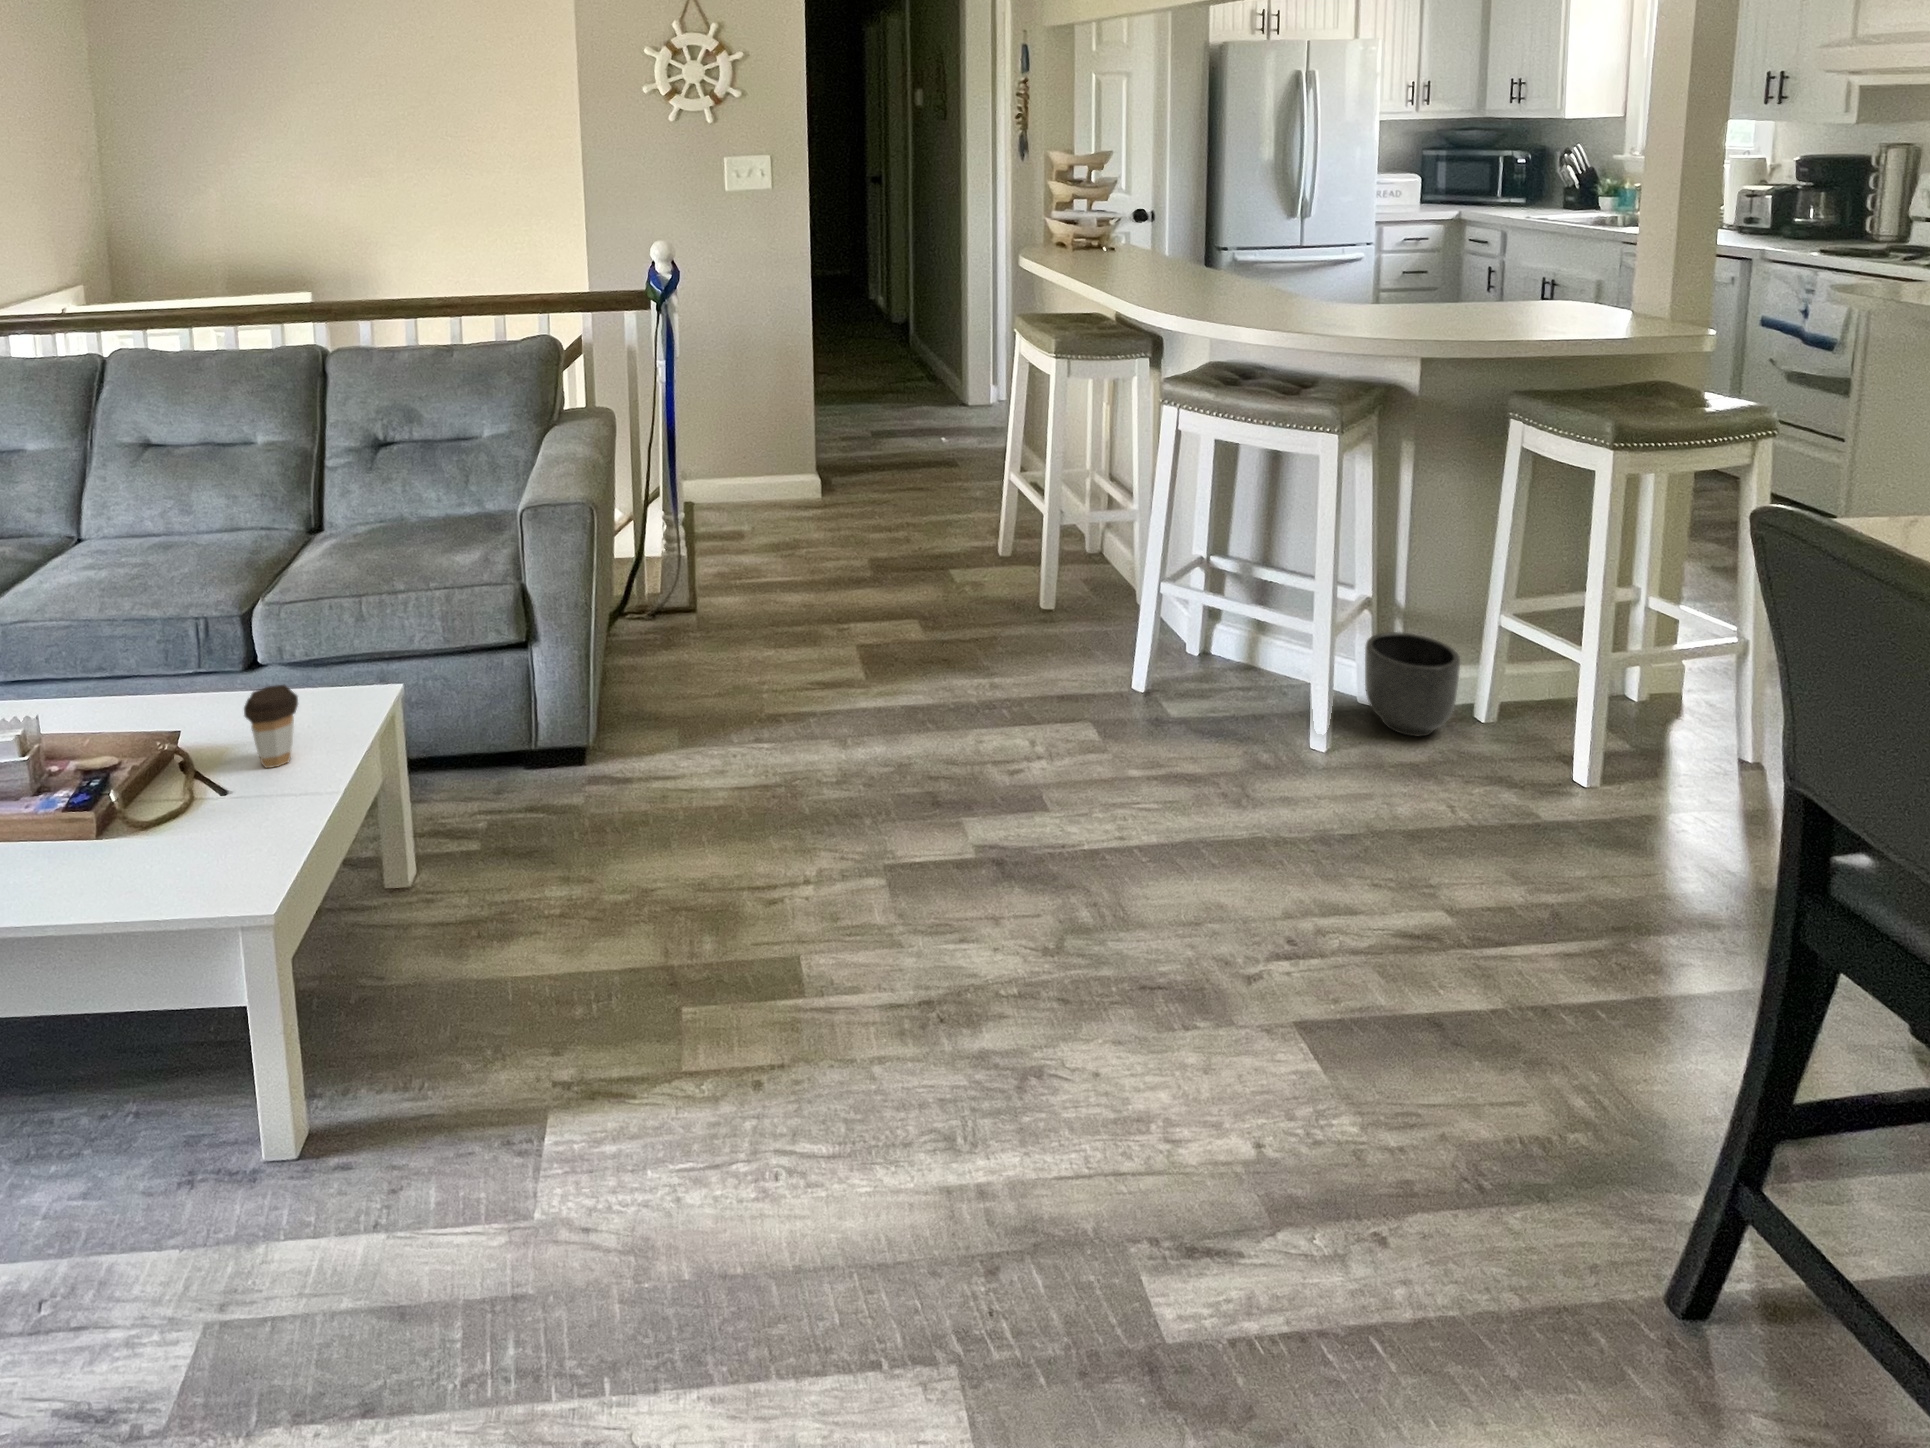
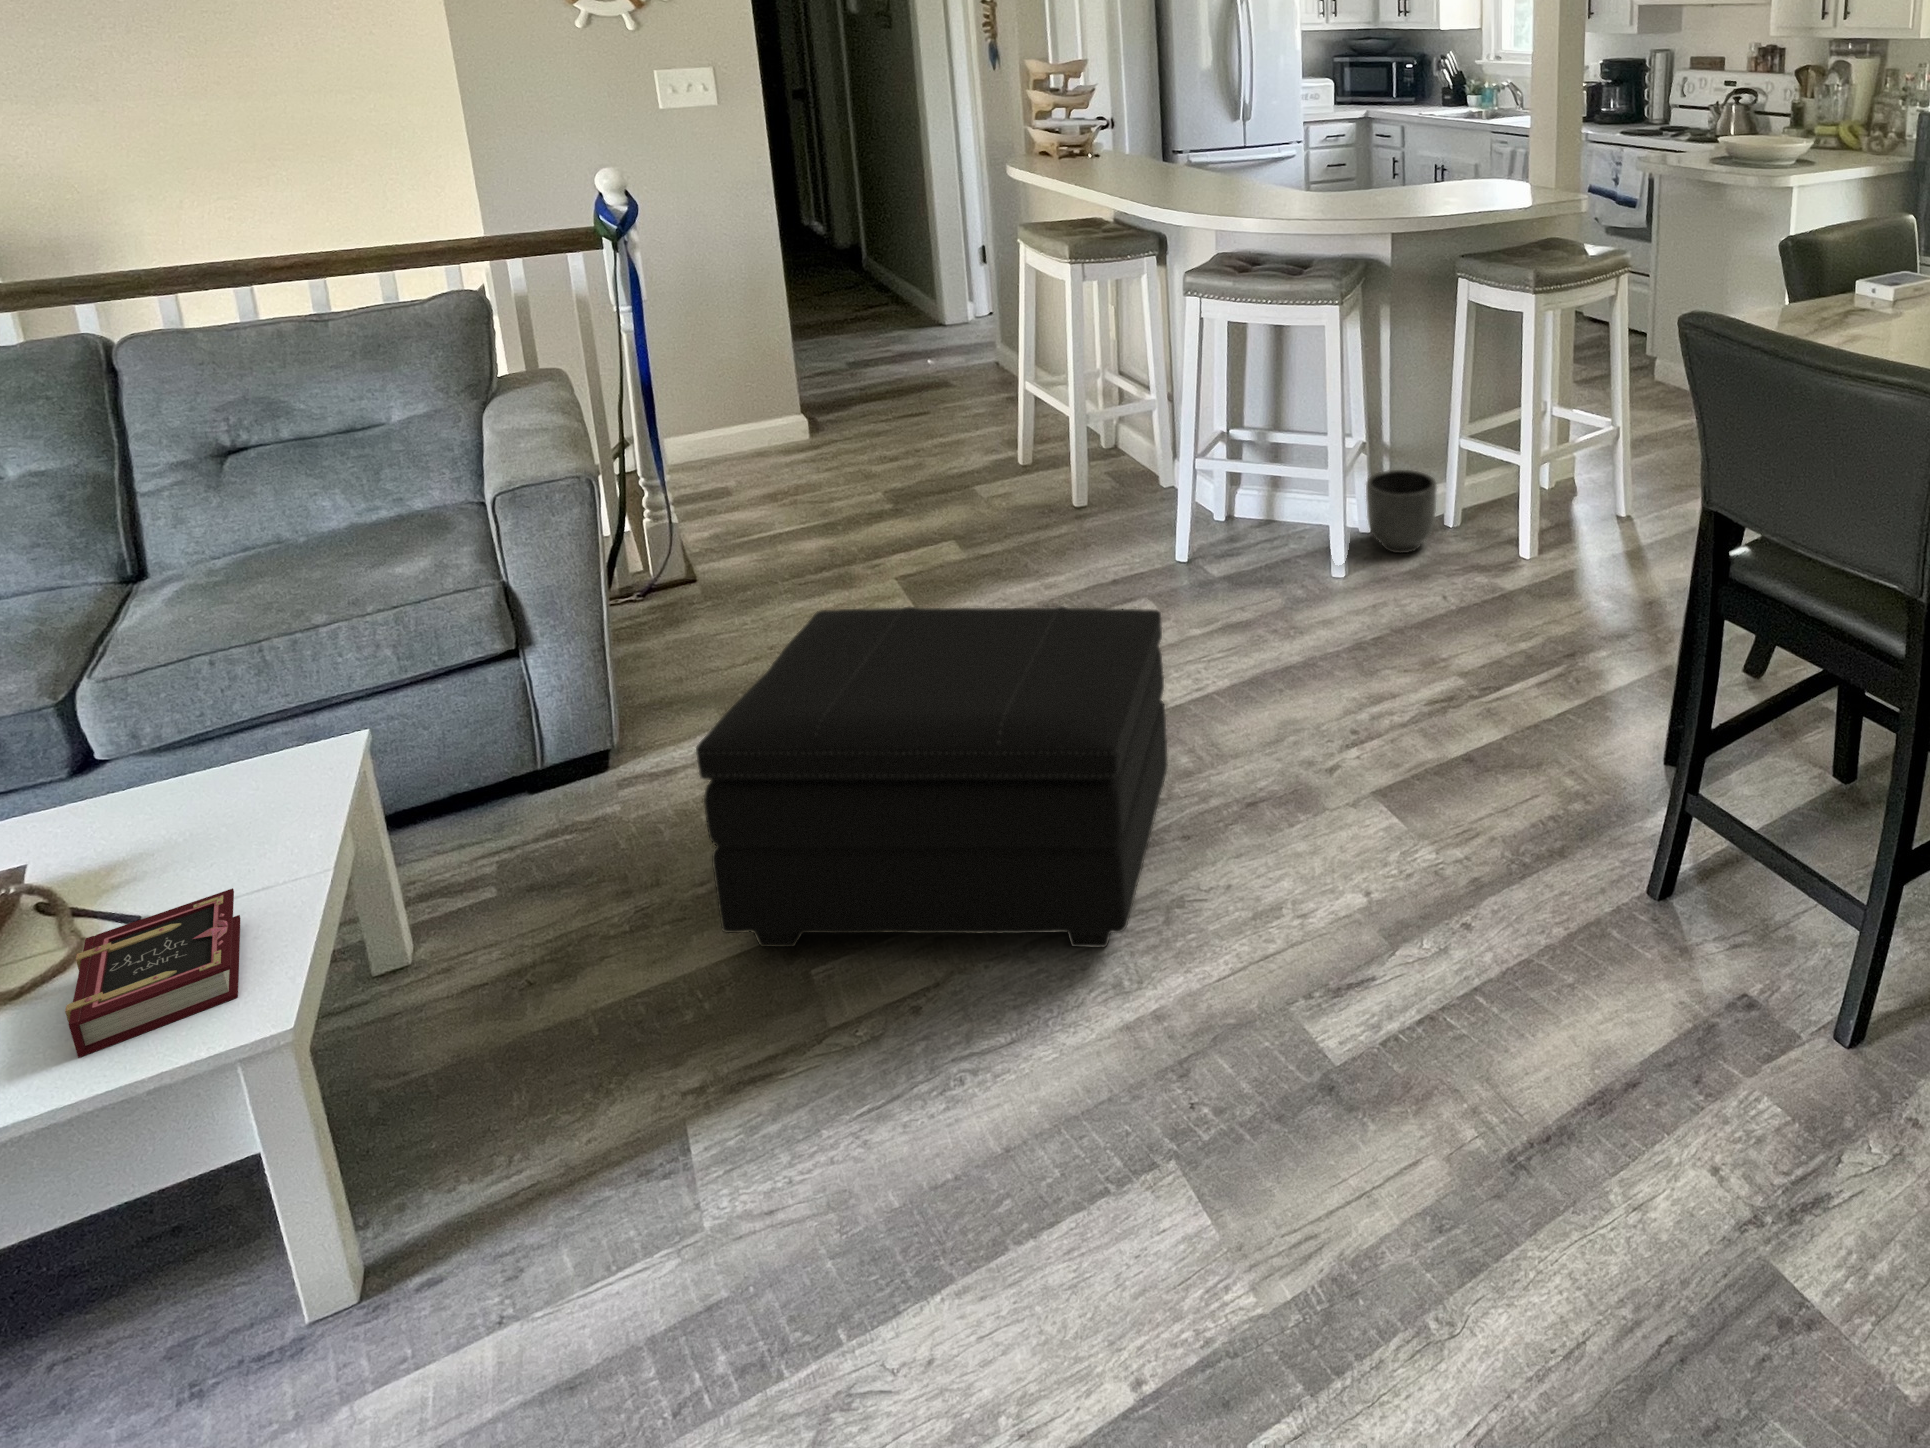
footstool: none [609,660,1062,1095] -> present [696,606,1168,947]
coffee cup: present [244,685,298,768] -> none [147,768,236,877]
book: none [147,786,273,888] -> present [65,888,241,1058]

